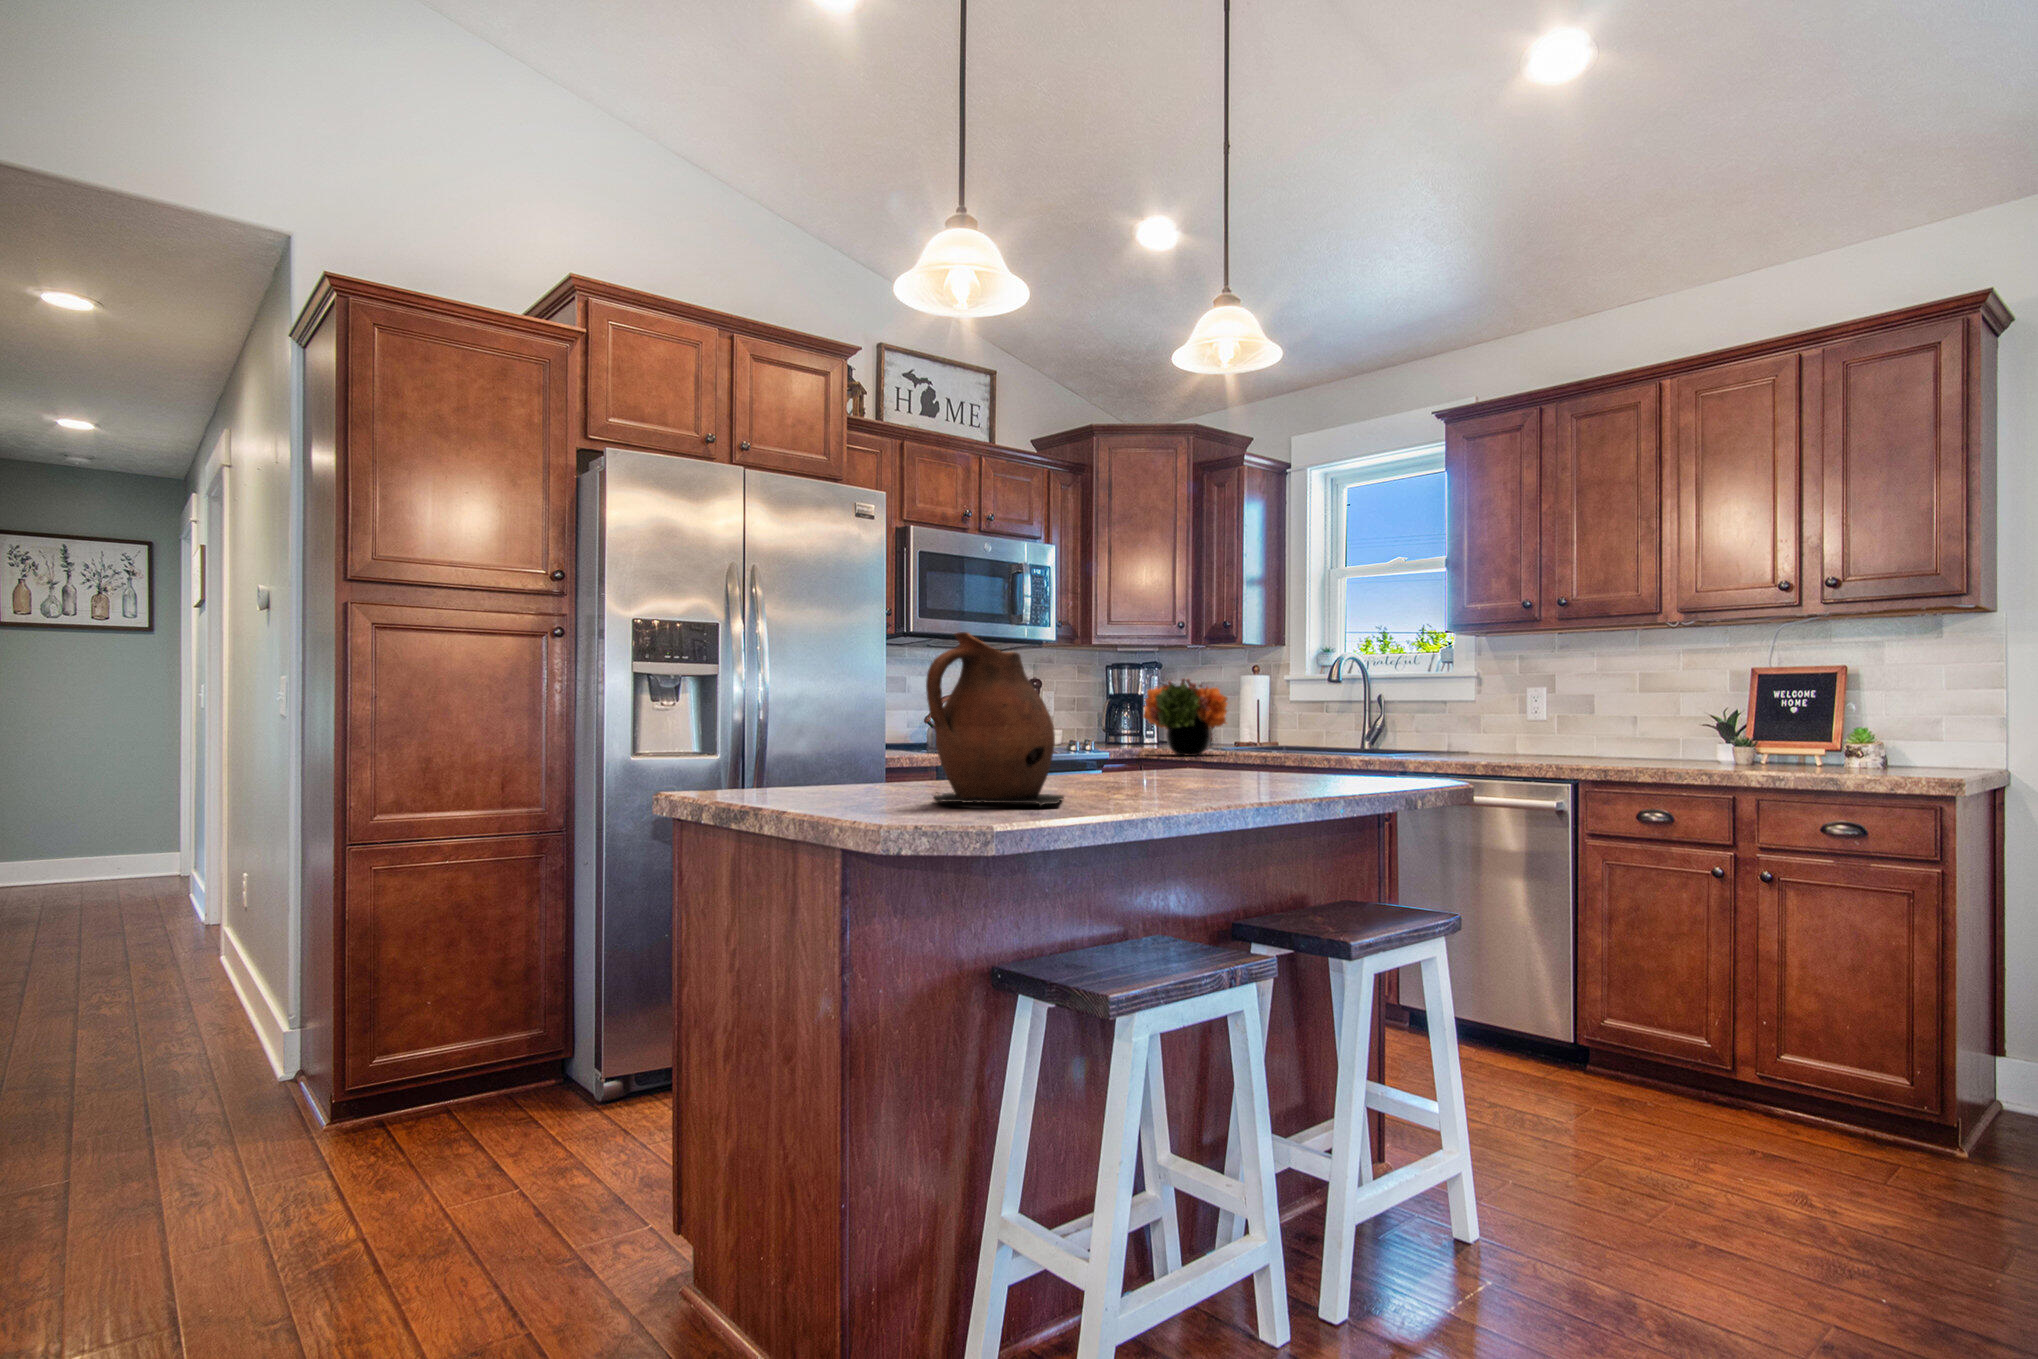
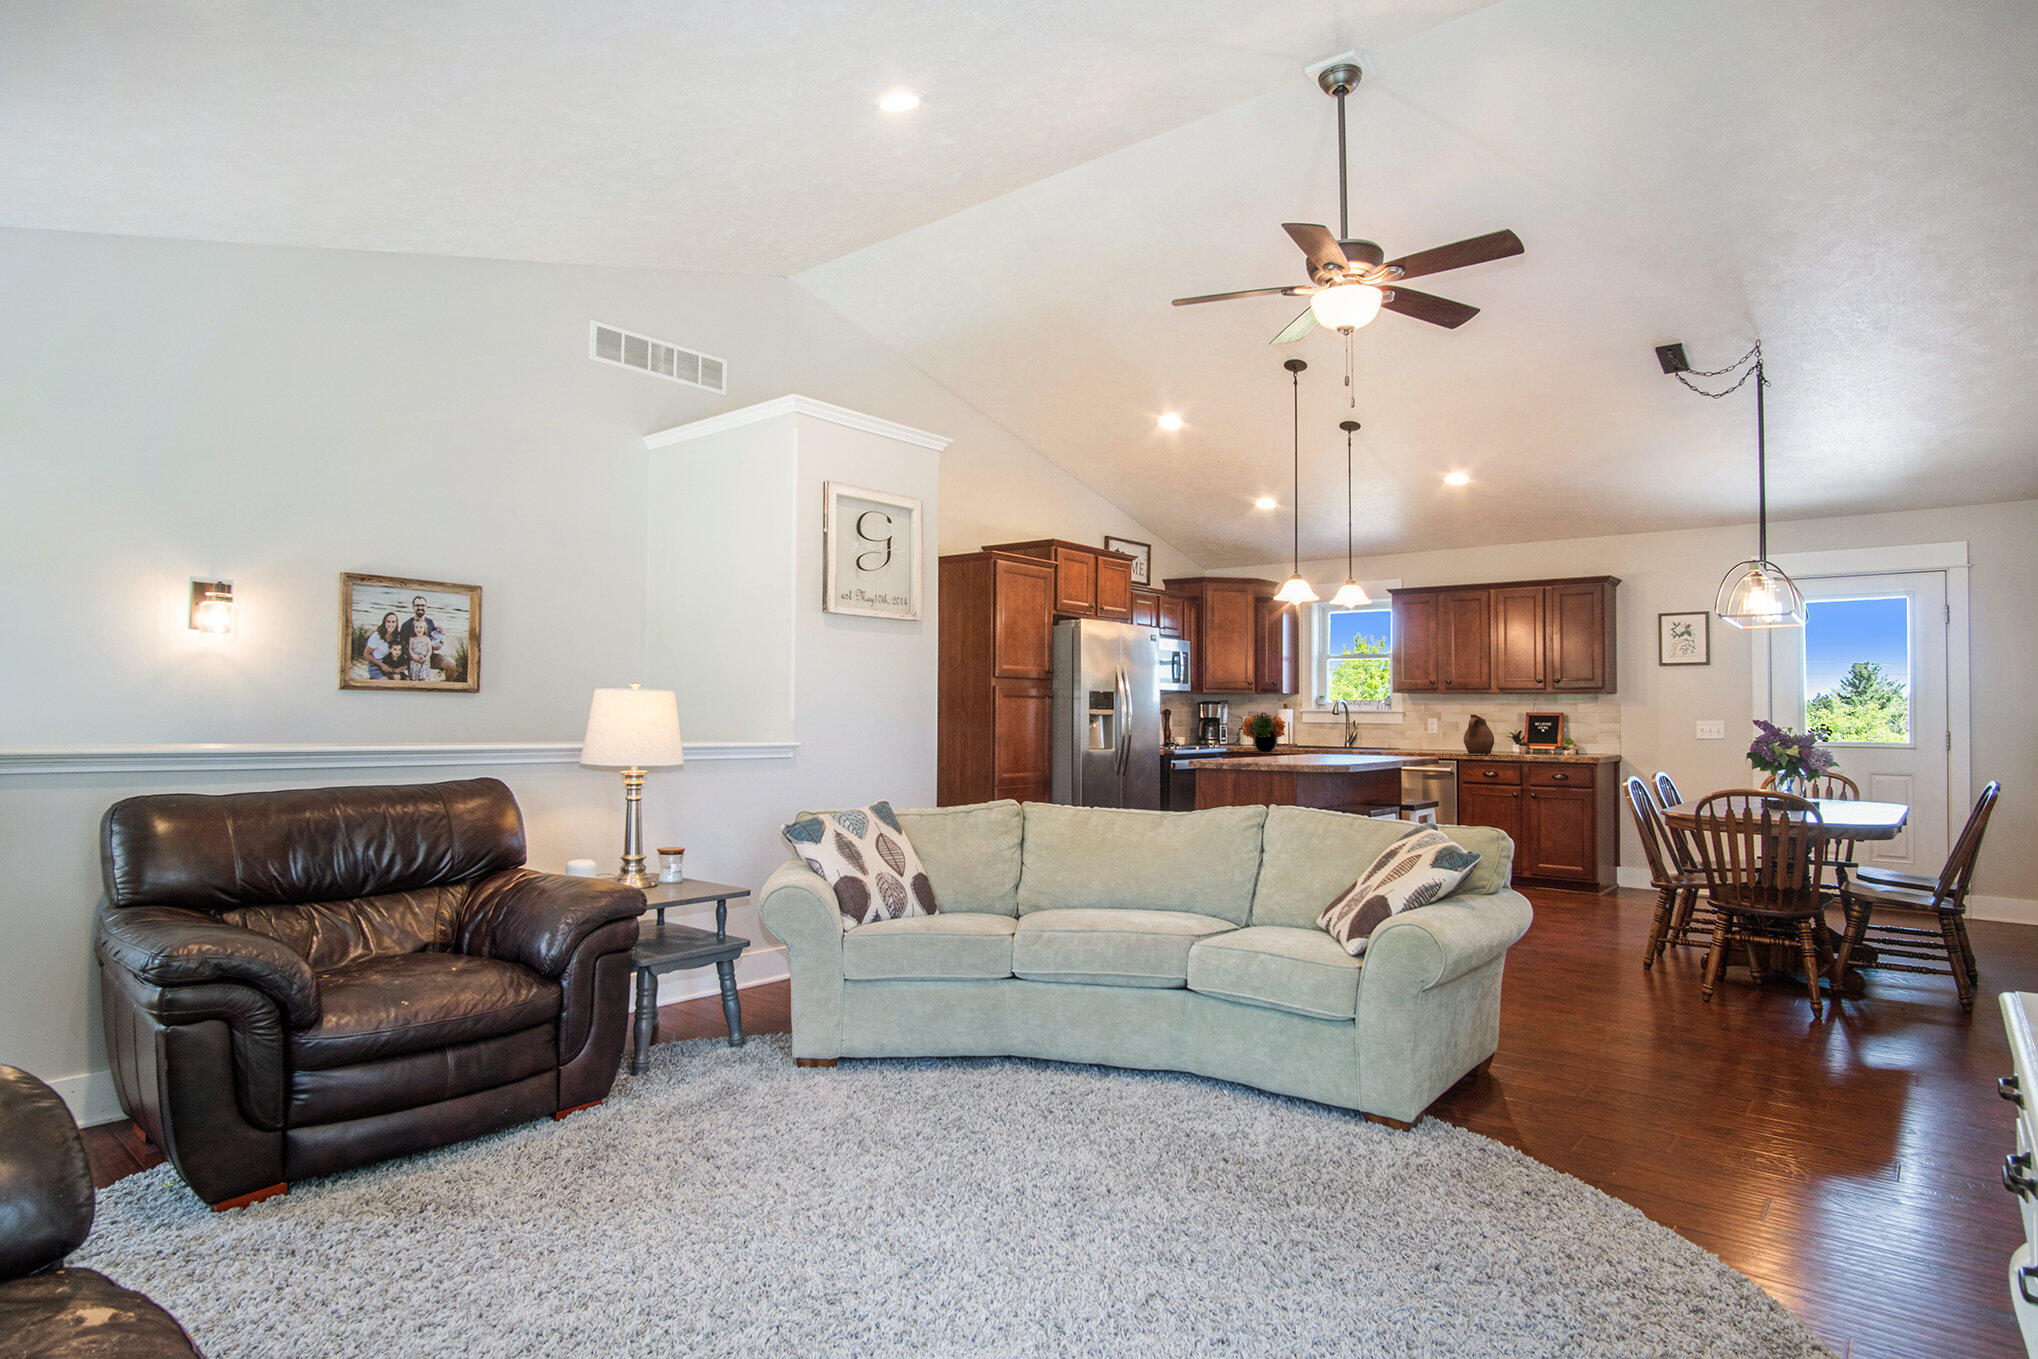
ceramic pitcher: present [926,632,1064,807] -> present [1464,714,1494,755]

